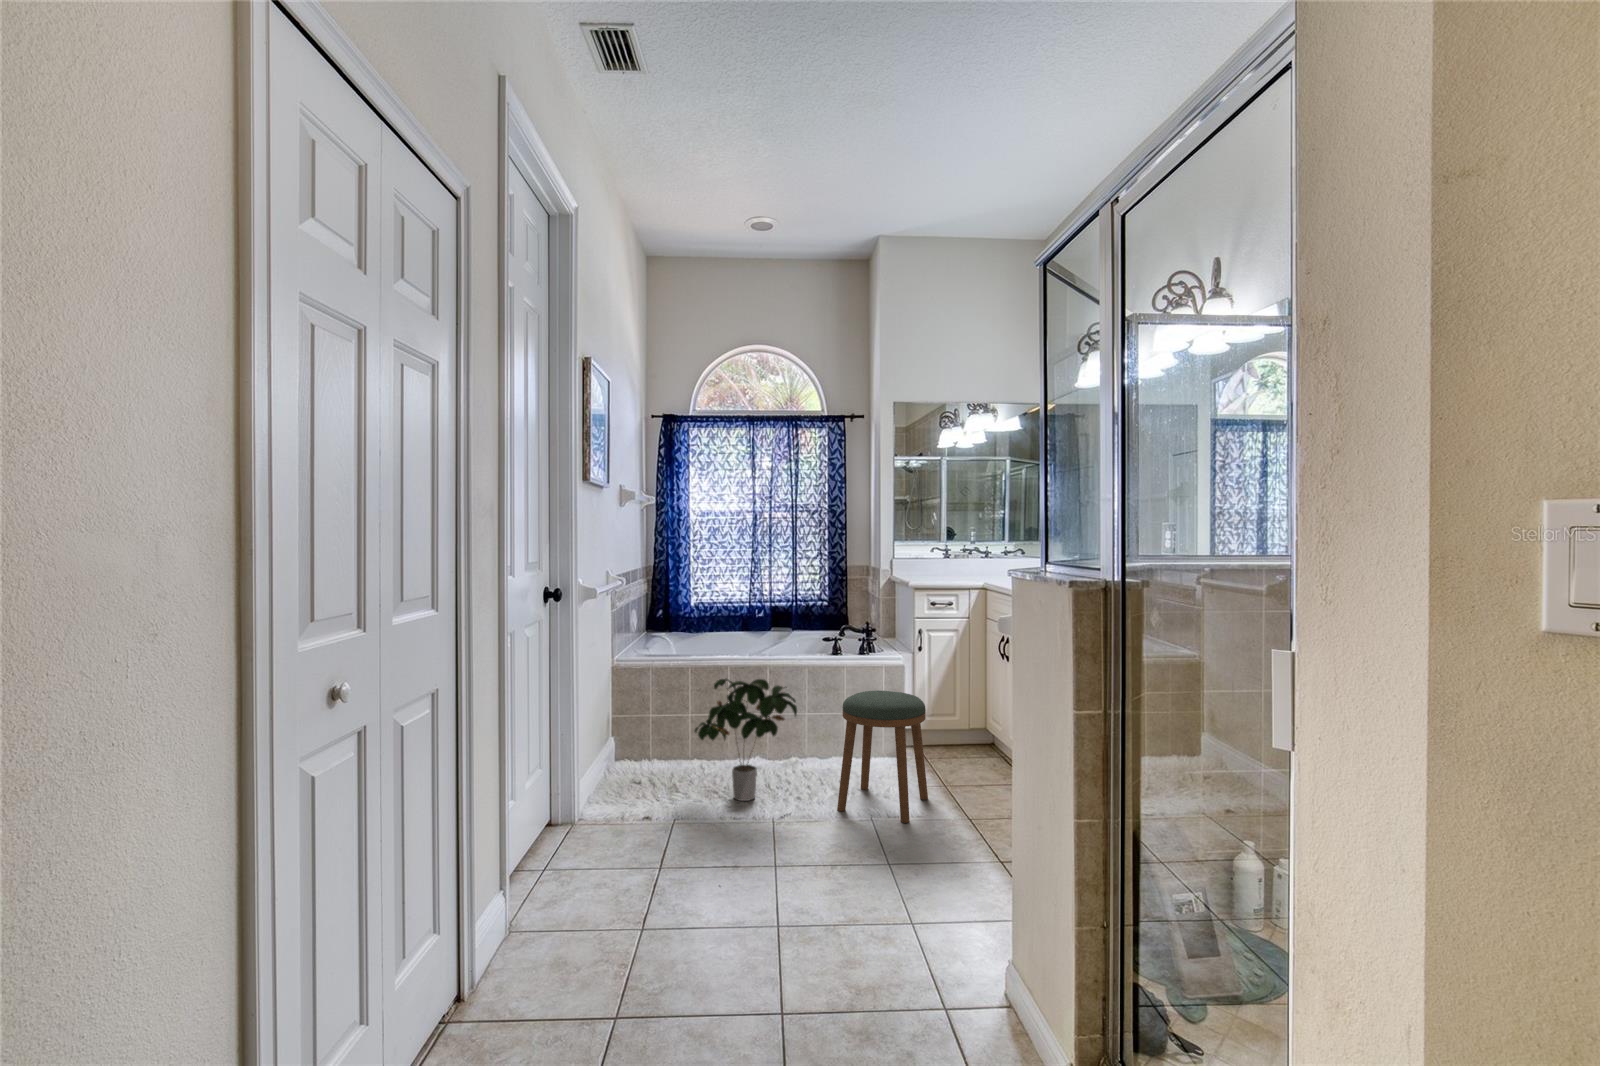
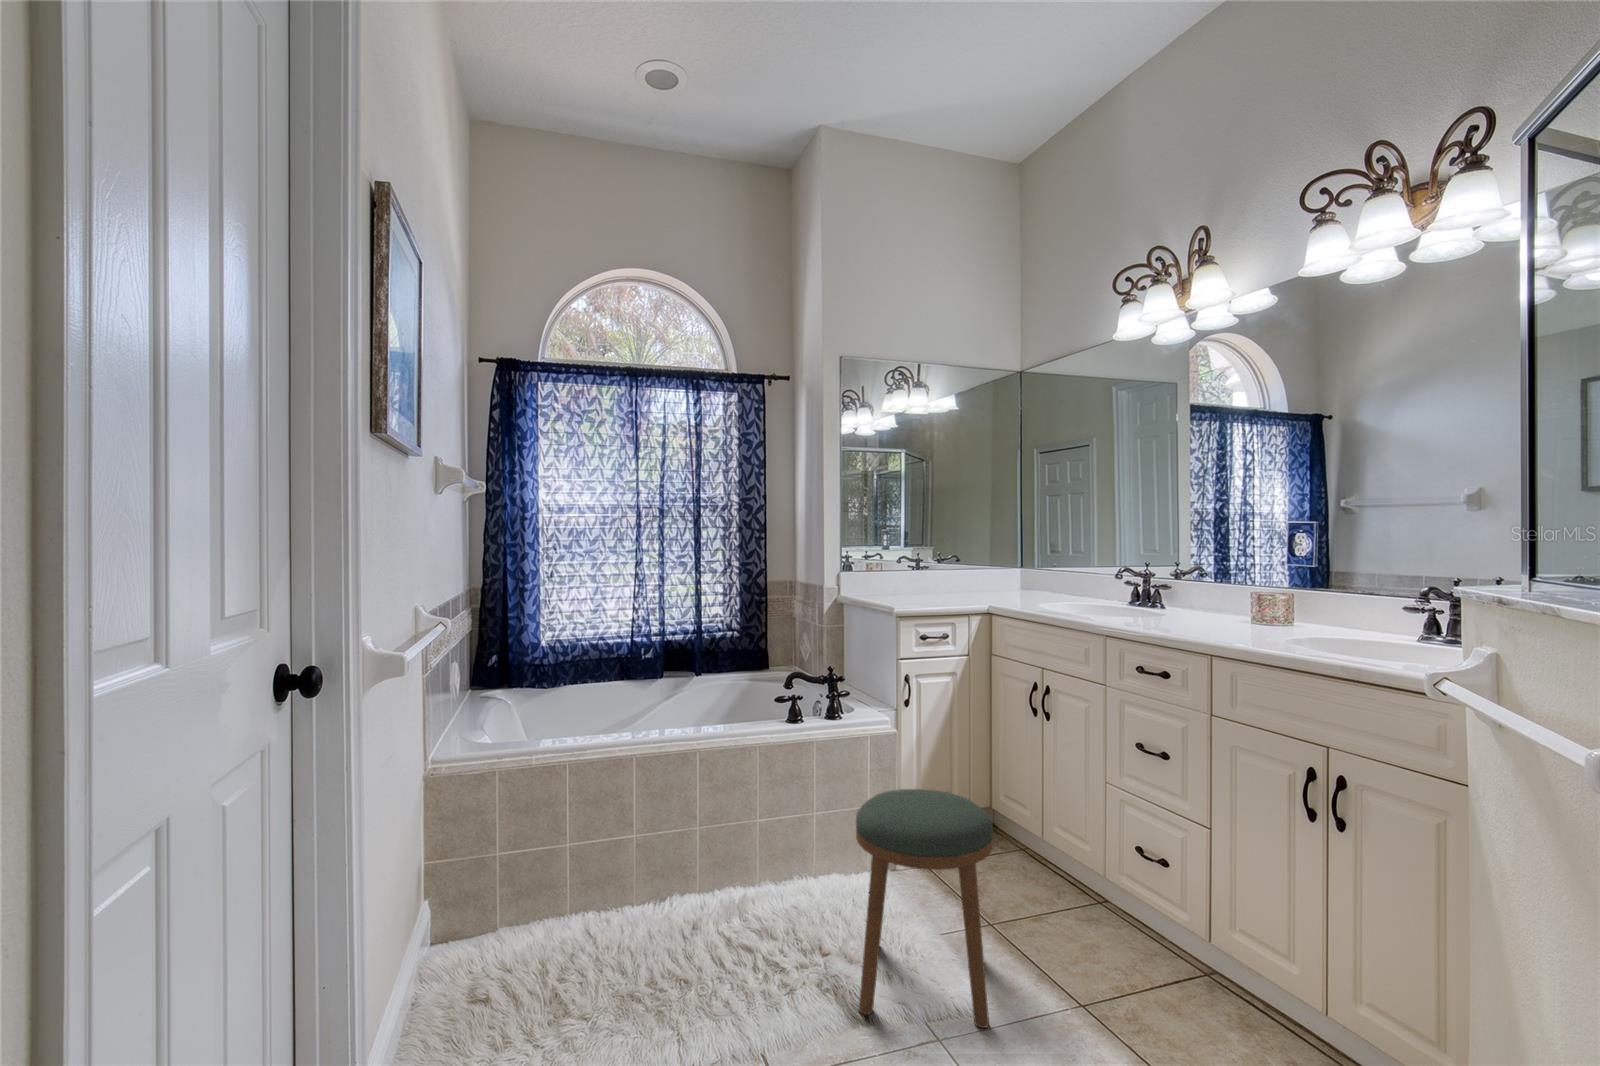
potted plant: present [695,679,797,801] -> none [593,792,784,1018]

